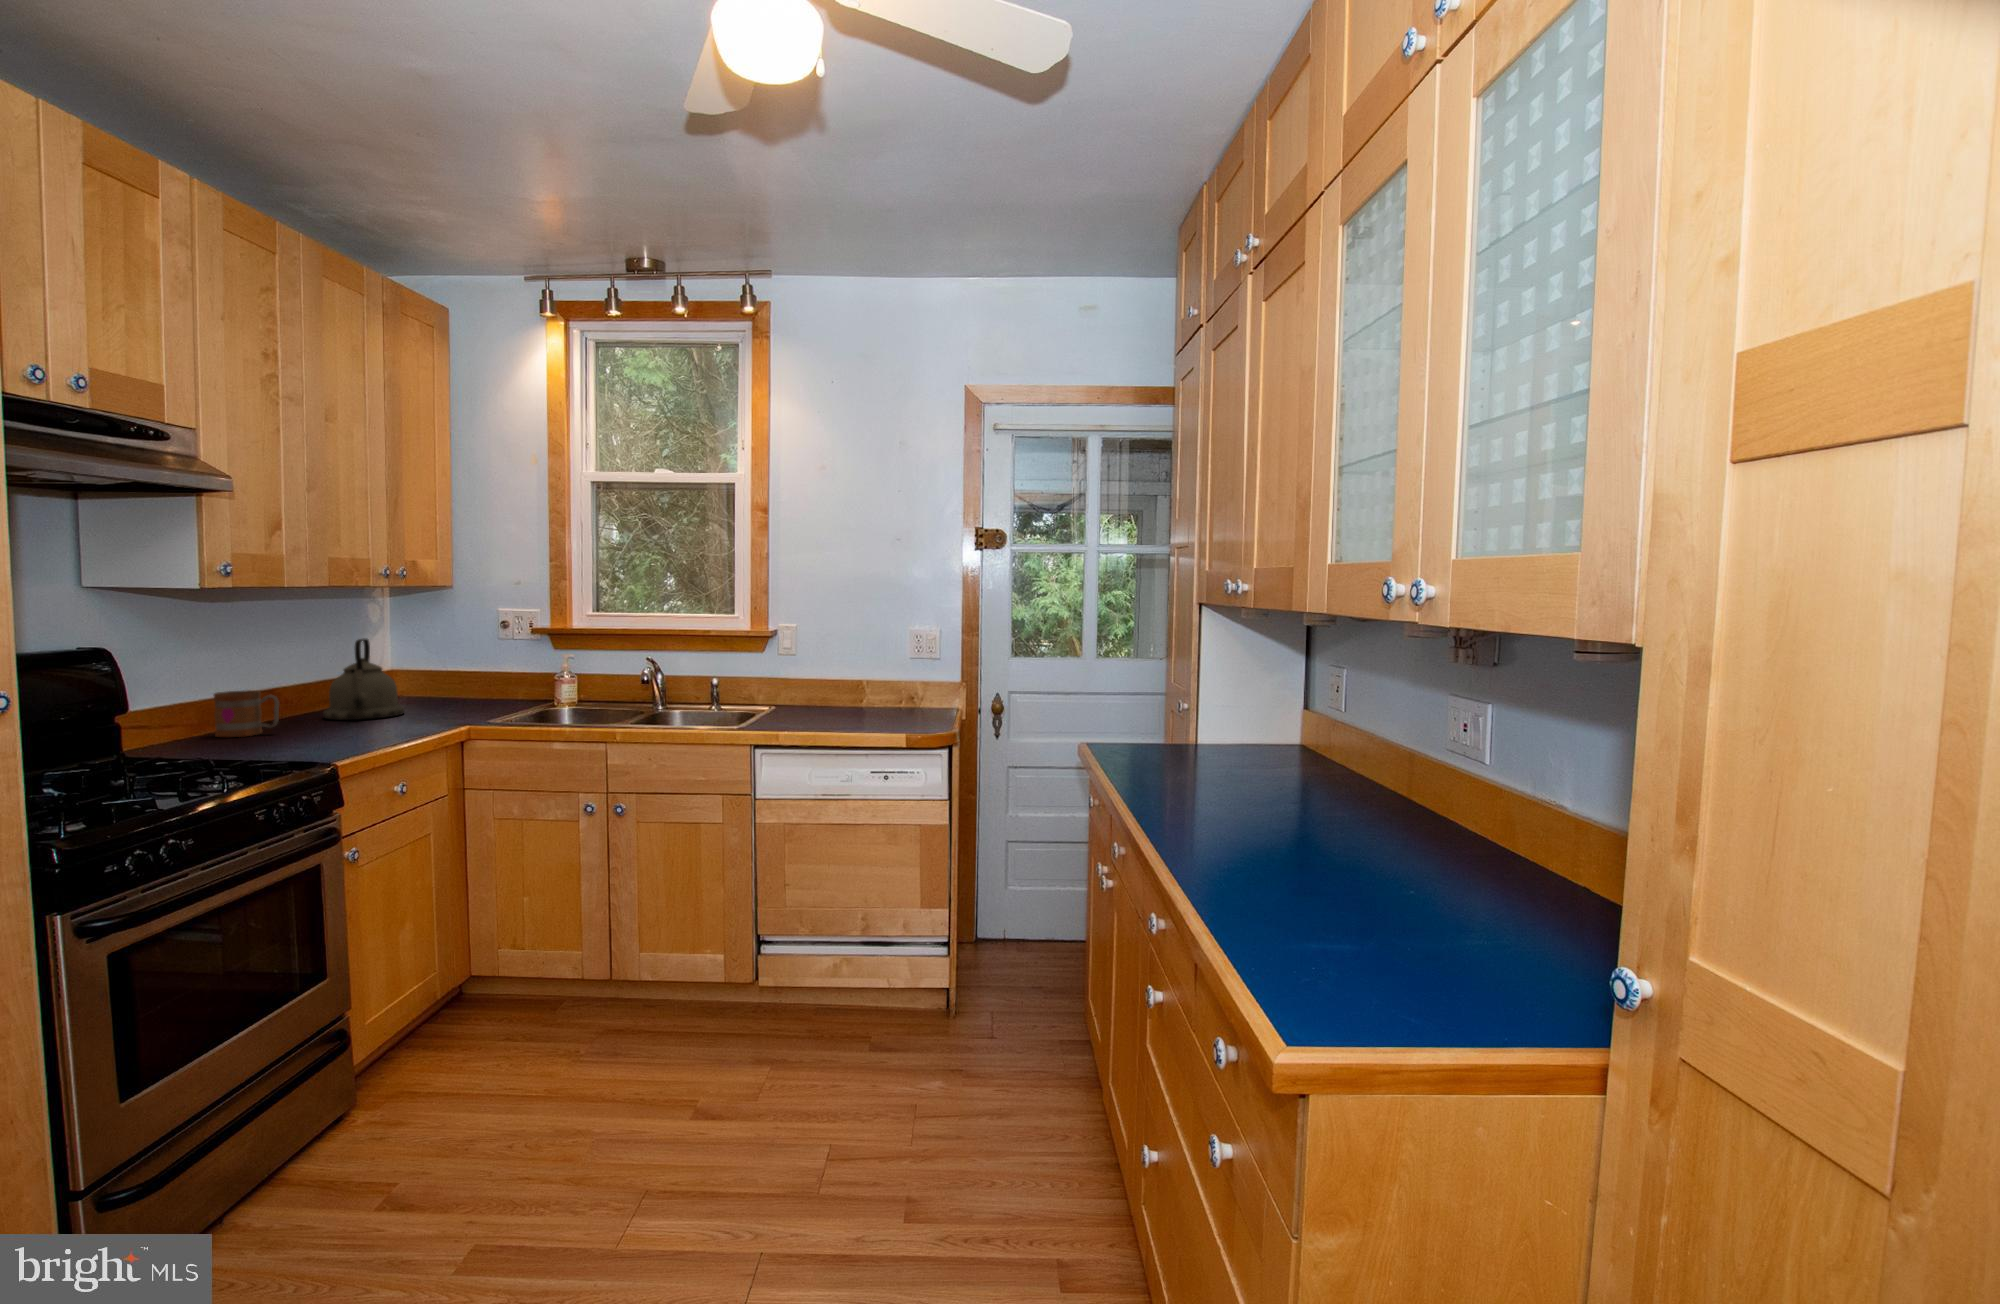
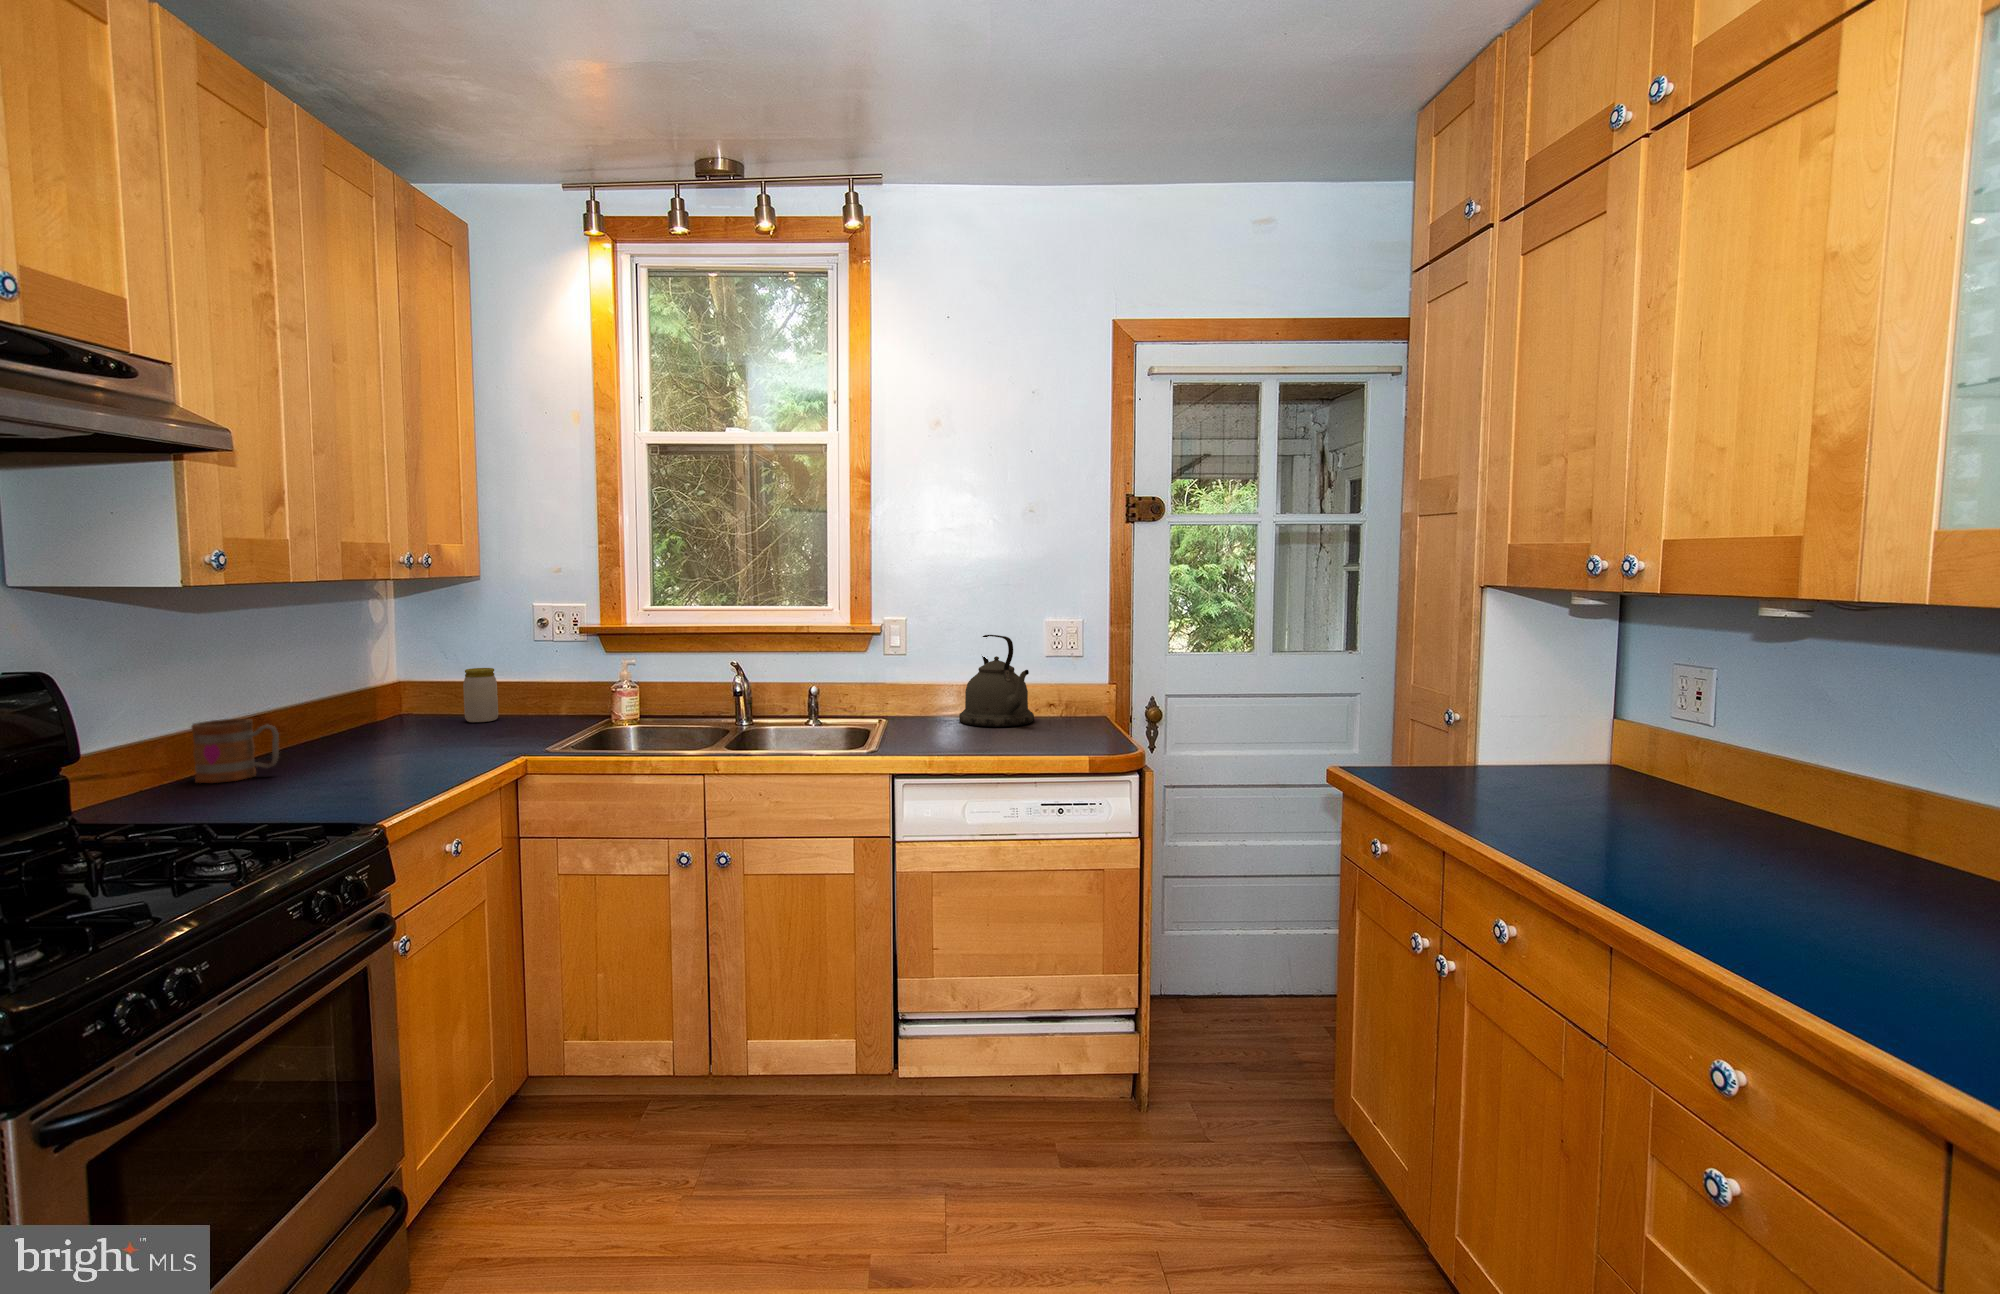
kettle: present [323,639,404,720] -> present [959,635,1034,727]
jar: none [440,661,468,704] -> present [463,668,498,722]

